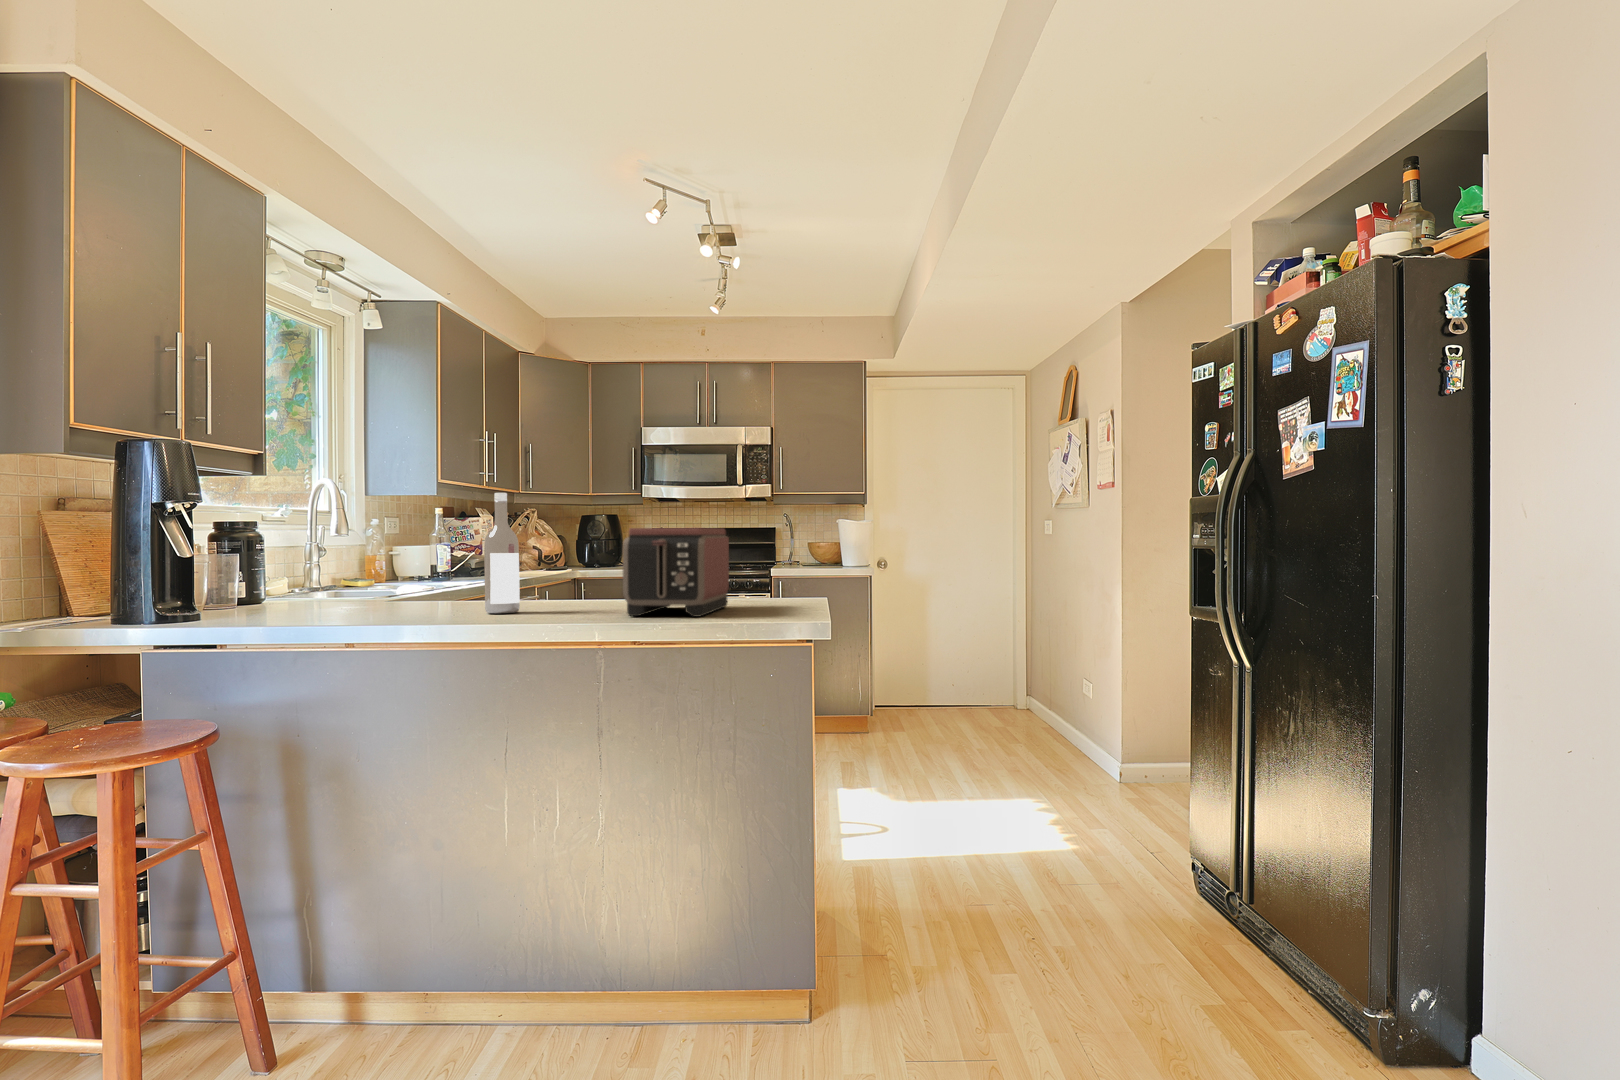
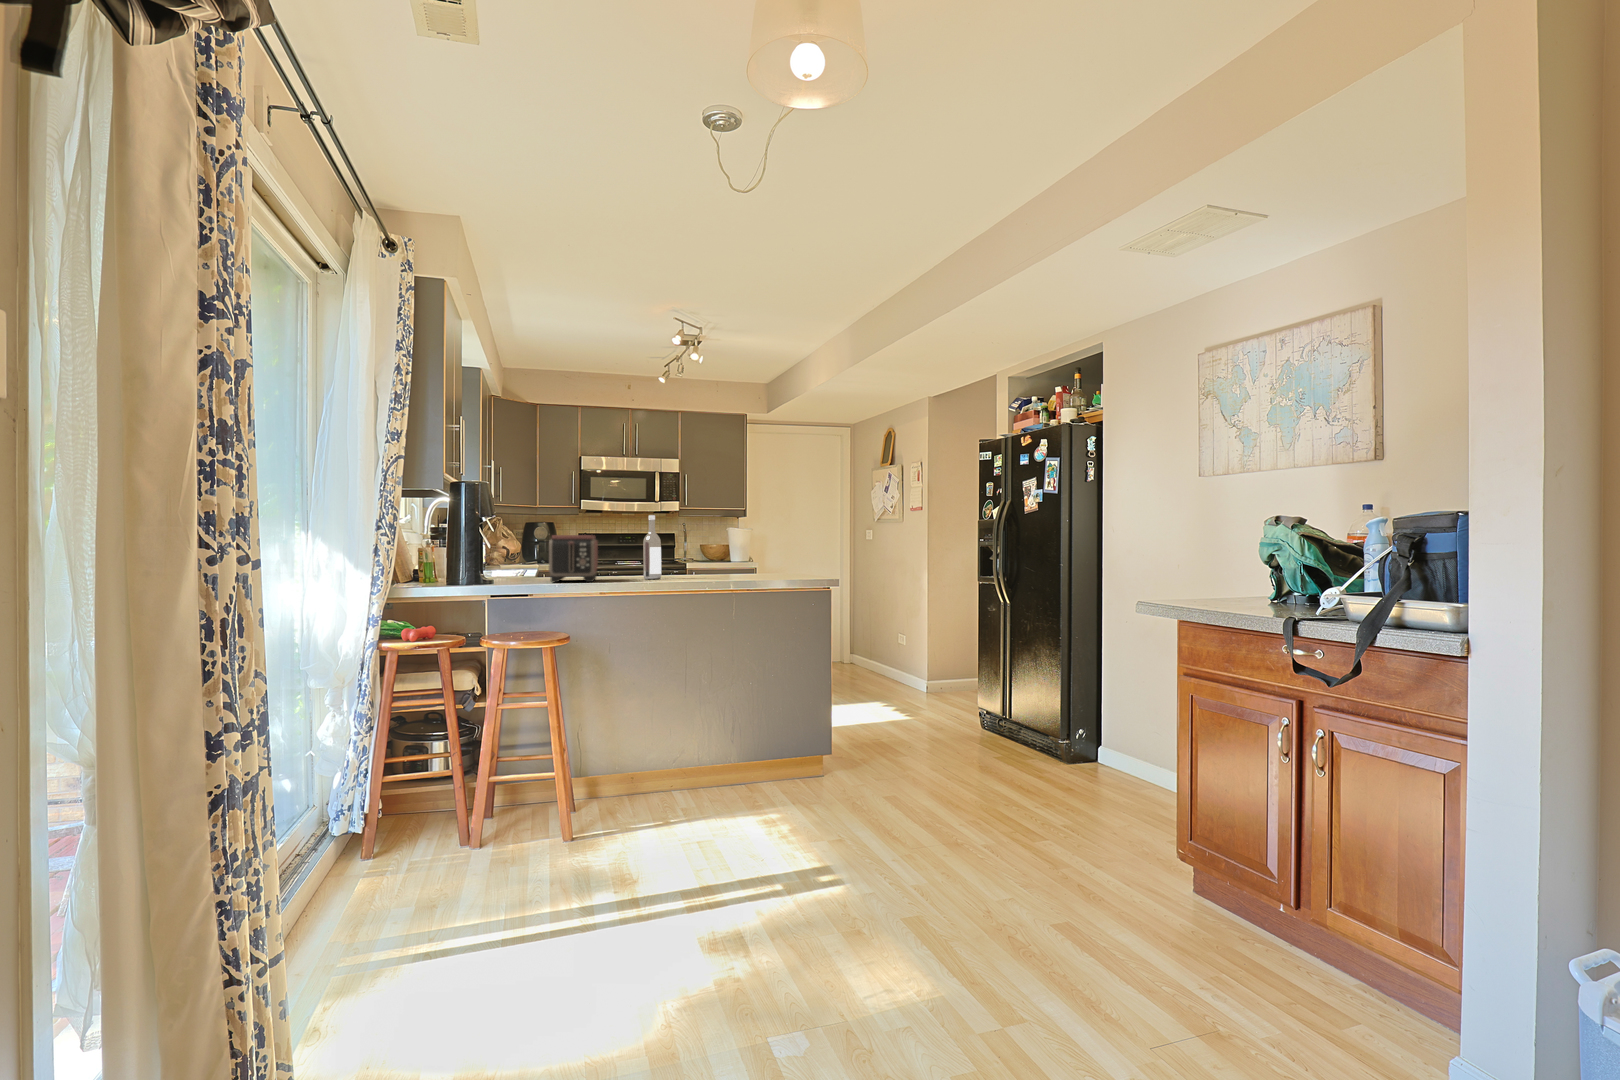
toaster: present [623,528,729,617] -> present [549,535,598,582]

